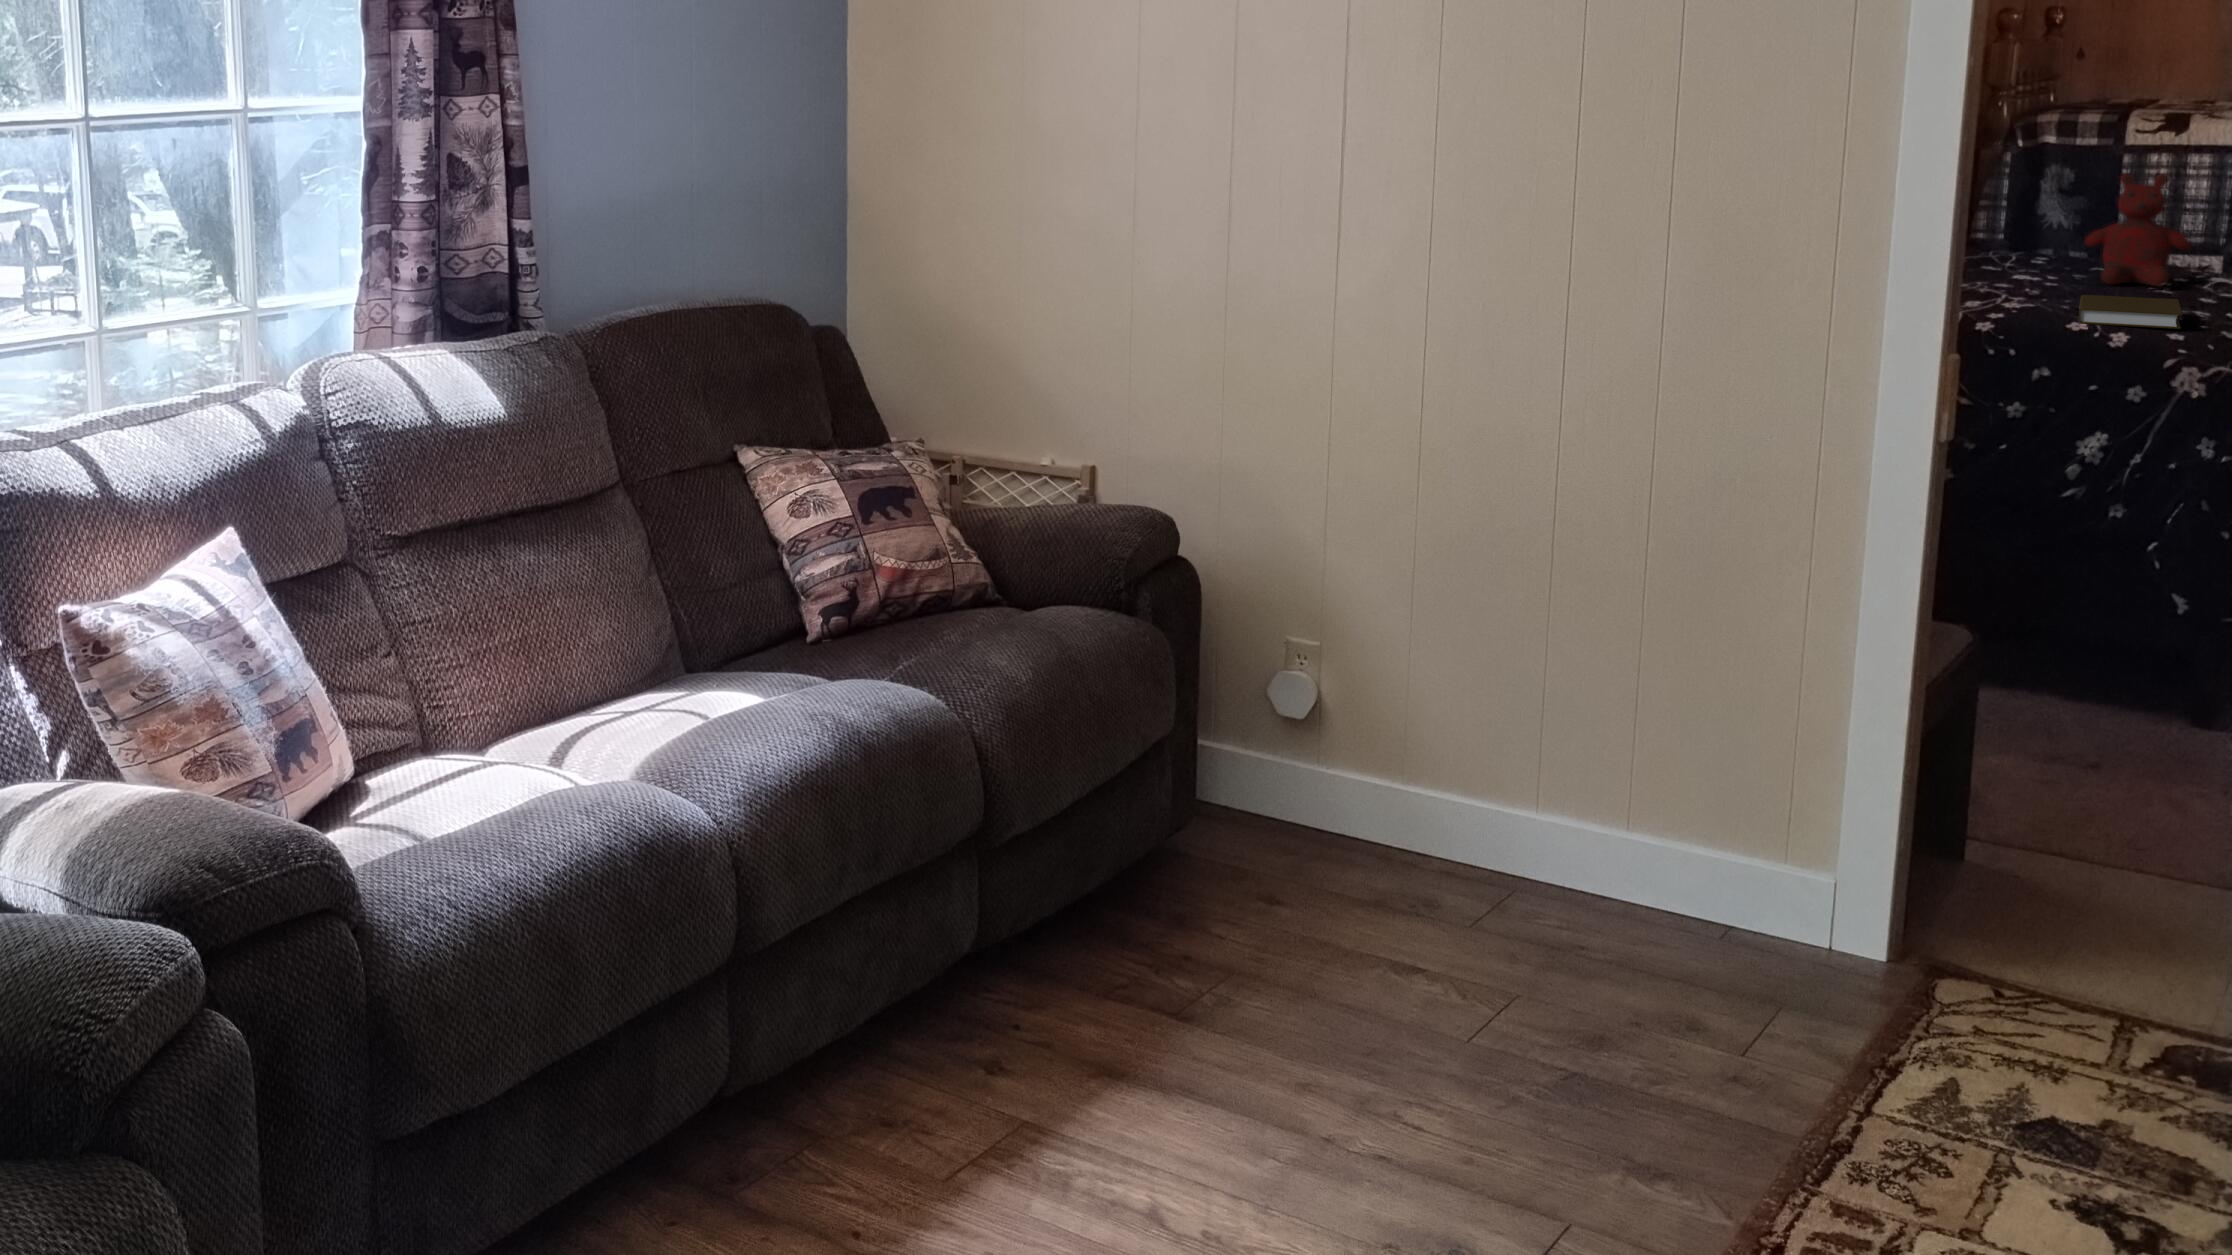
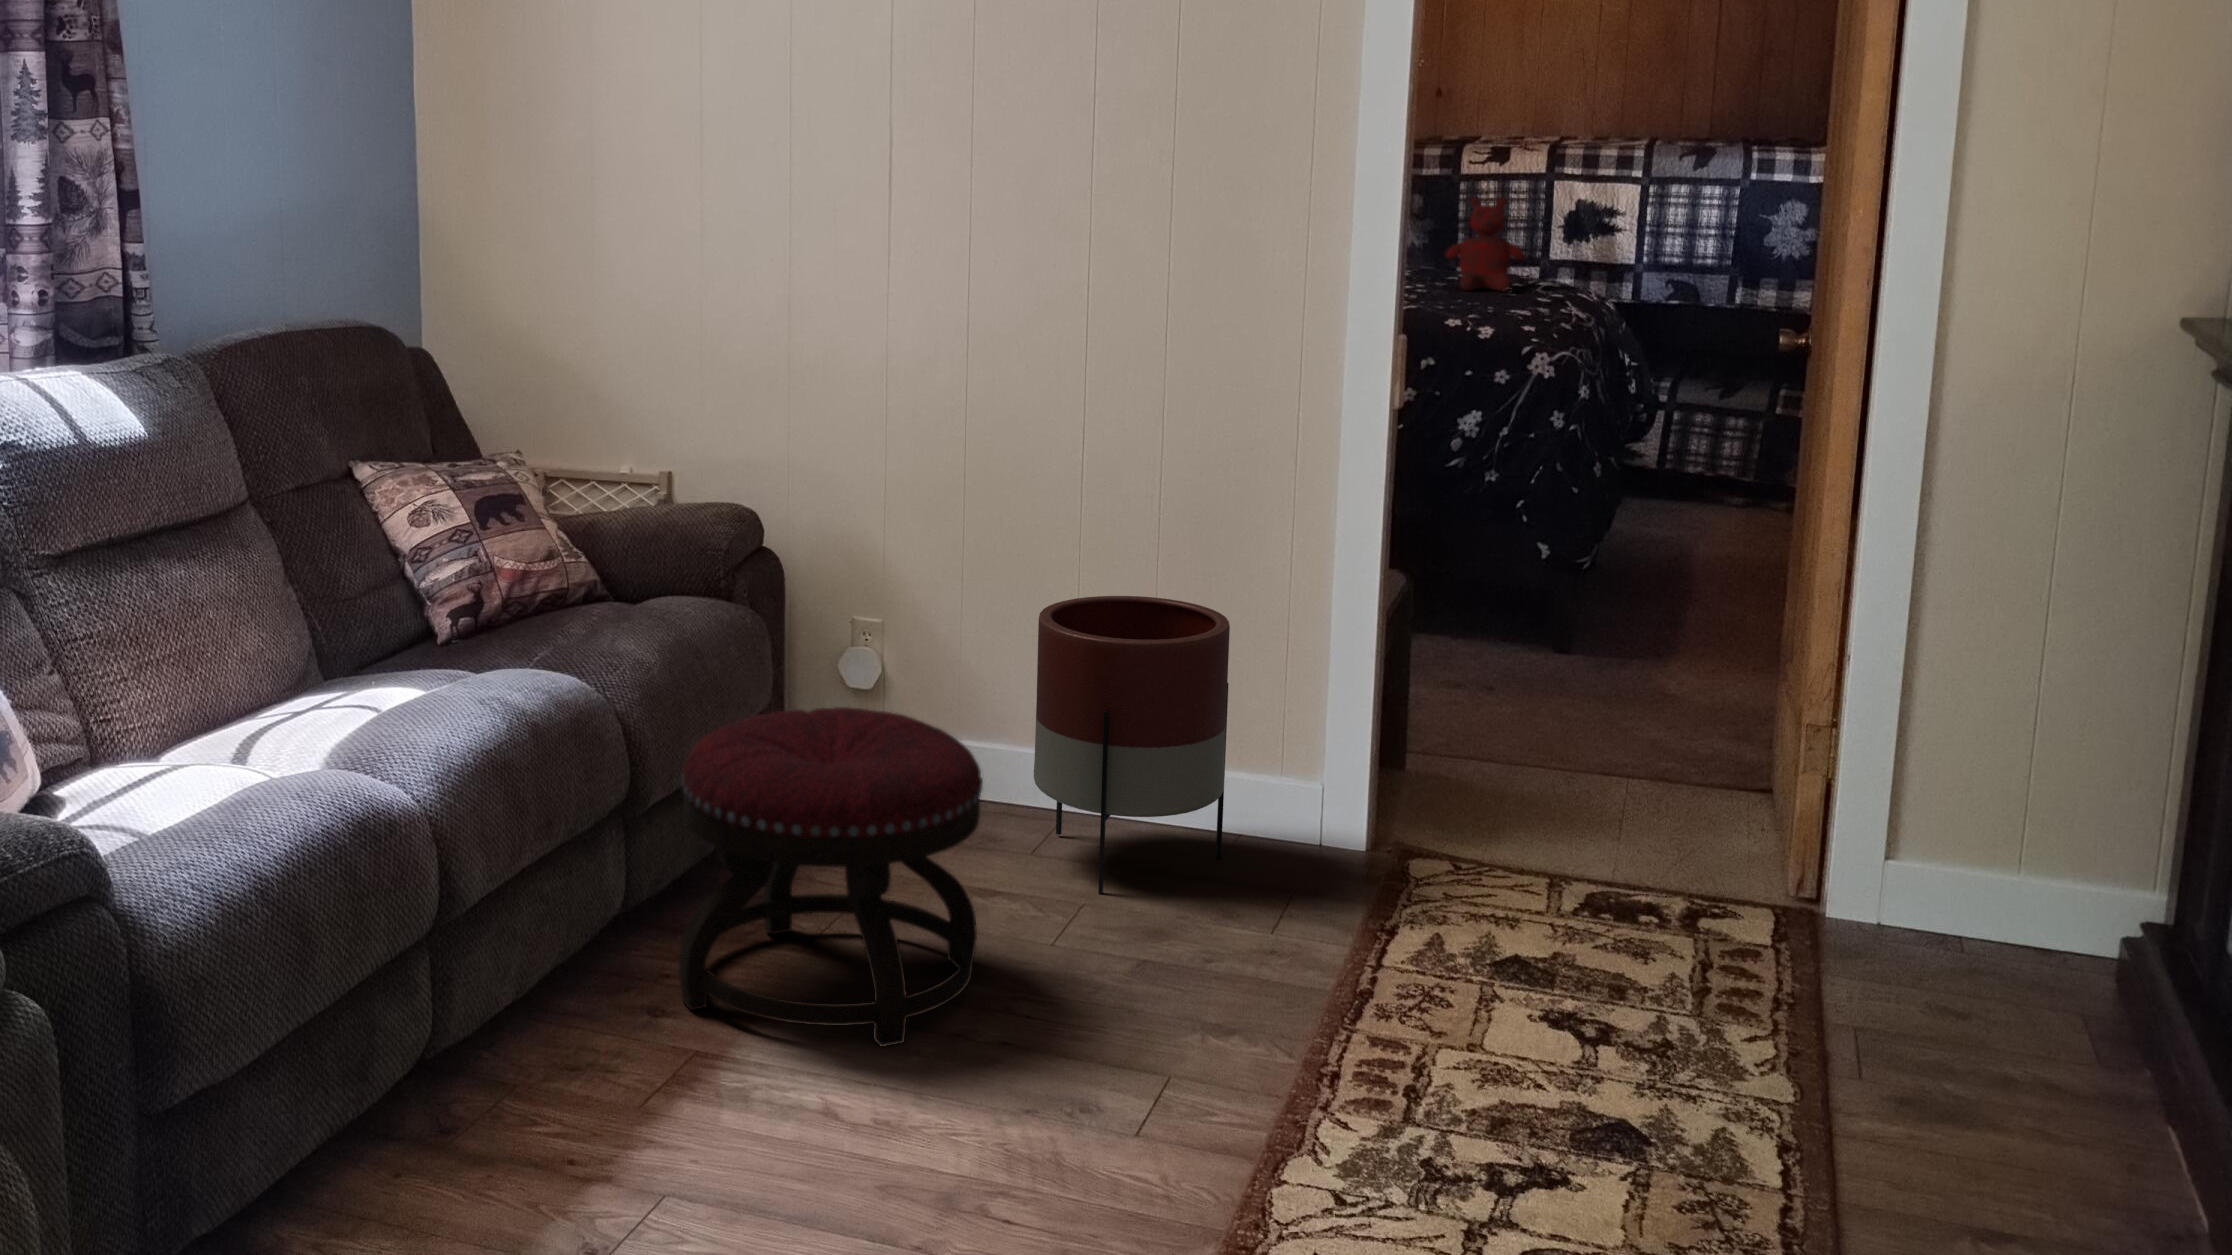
book: present [2079,295,2182,329] -> none [1451,298,1532,323]
planter: none [1468,637,1710,982] -> present [1034,596,1230,894]
ottoman: none [1017,747,1371,1141] -> present [679,707,983,1047]

